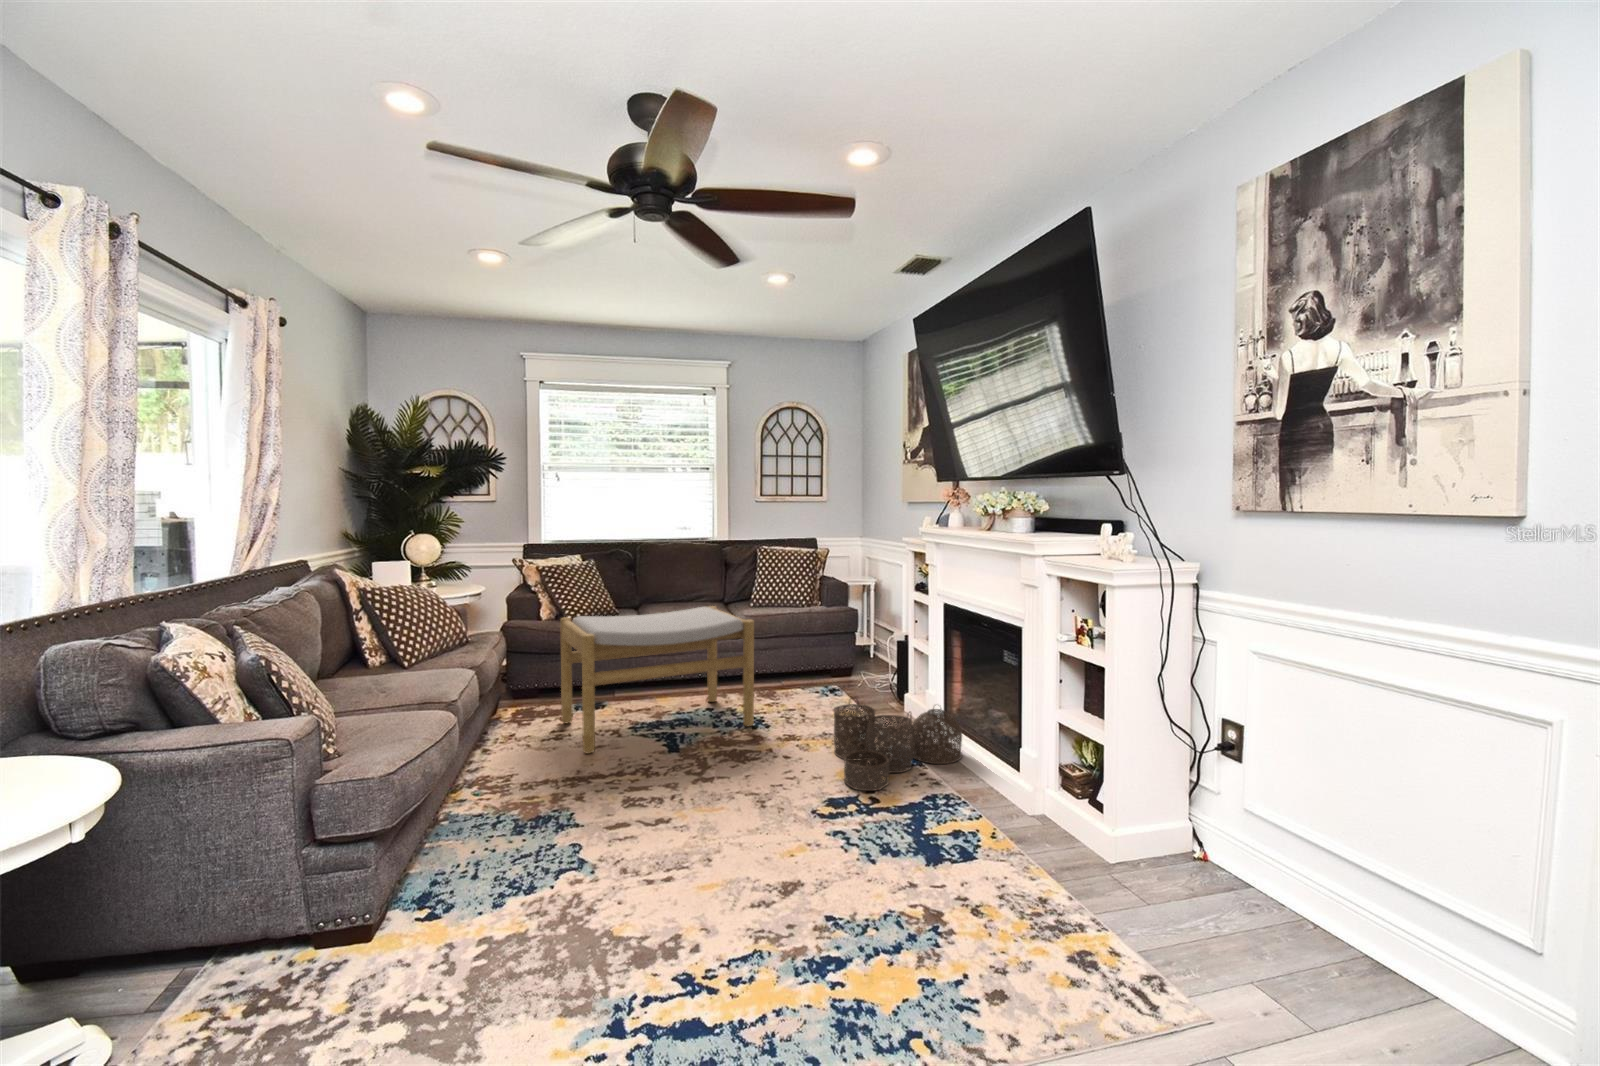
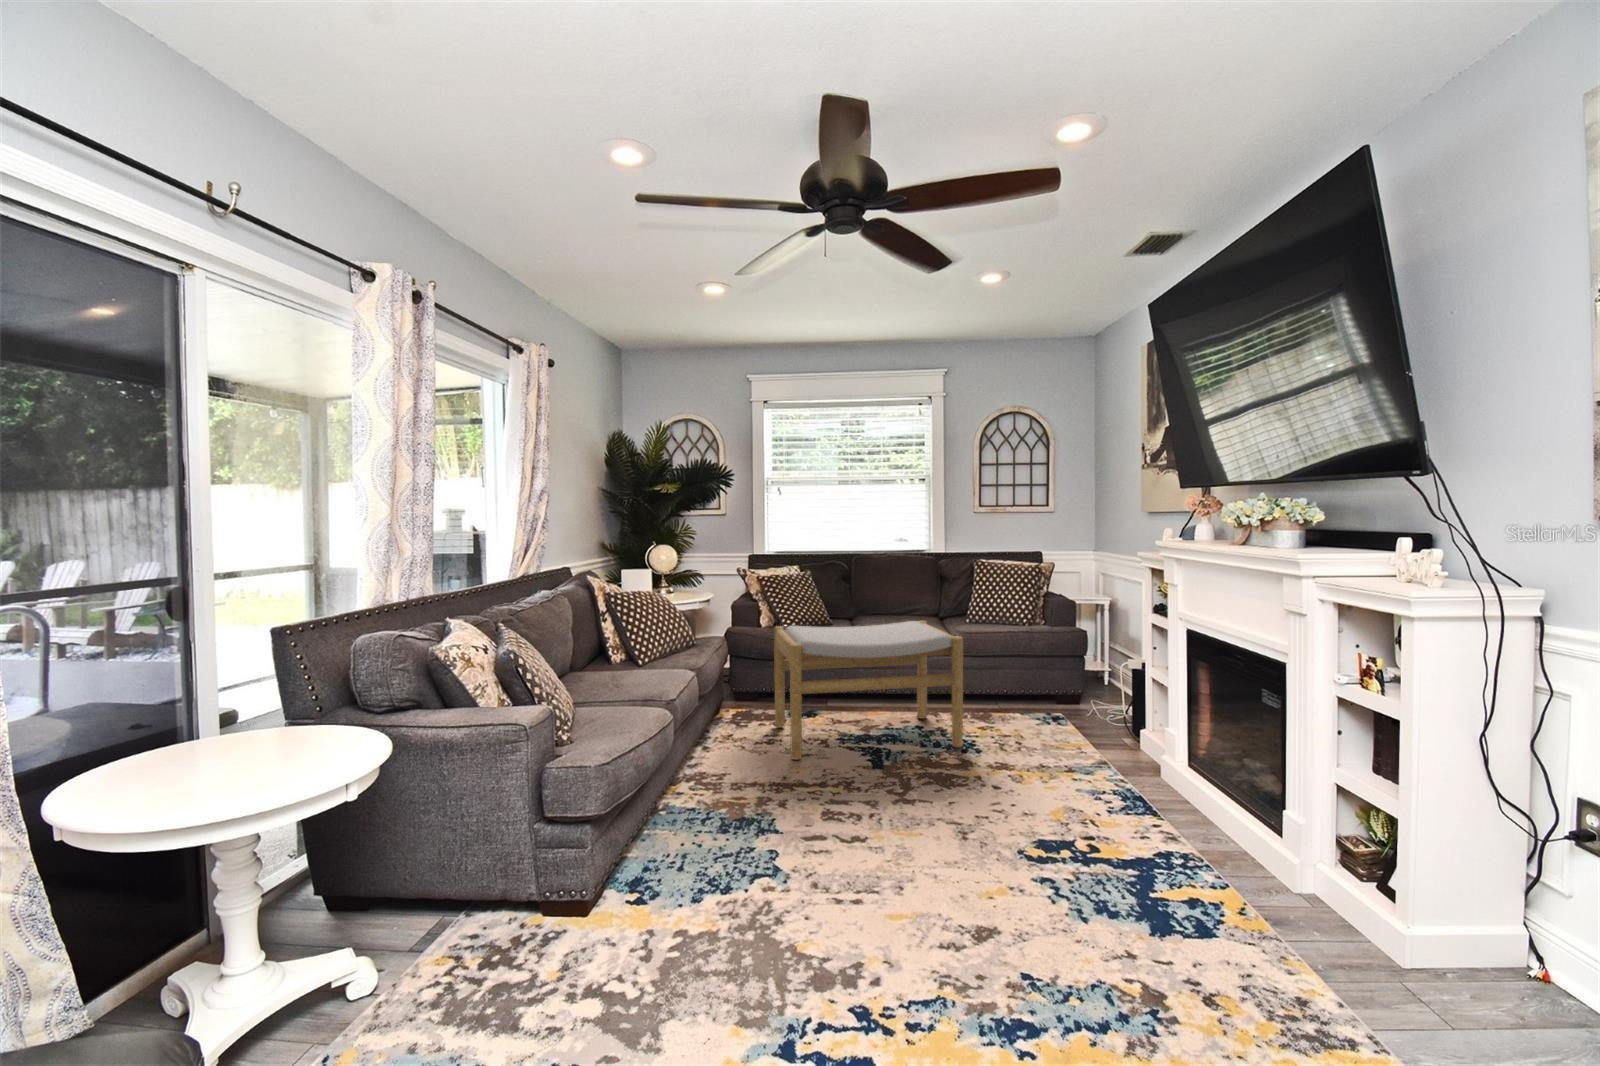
woven basket: present [834,697,962,791] -> none [1048,727,1207,835]

